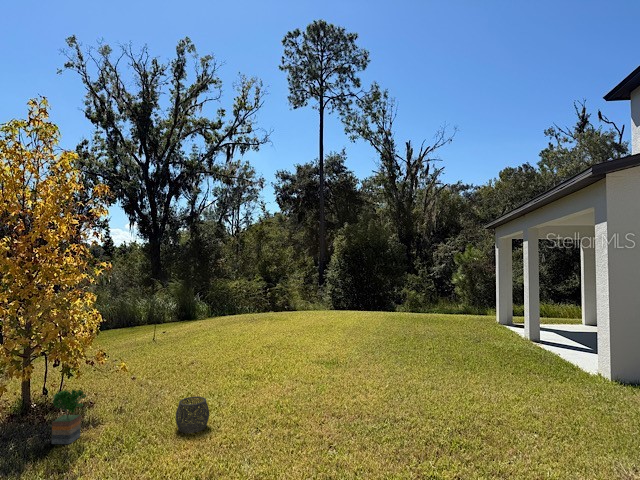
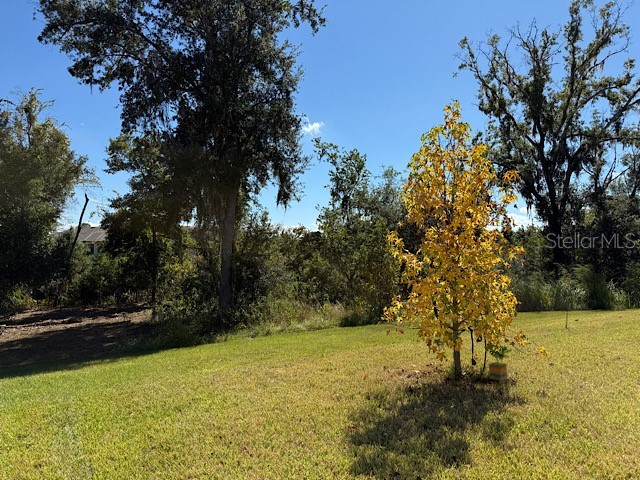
woven basket: present [176,397,209,433] -> none [578,367,609,395]

